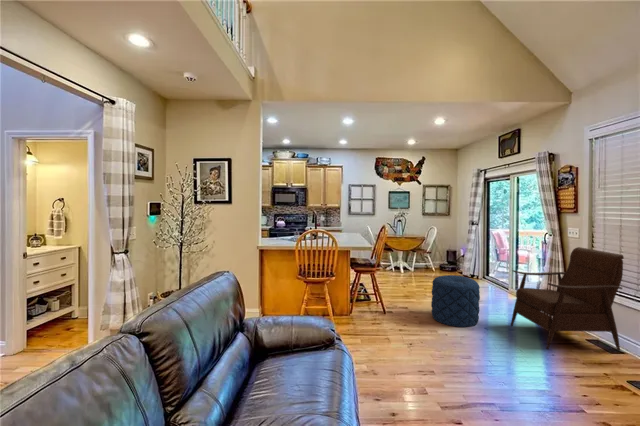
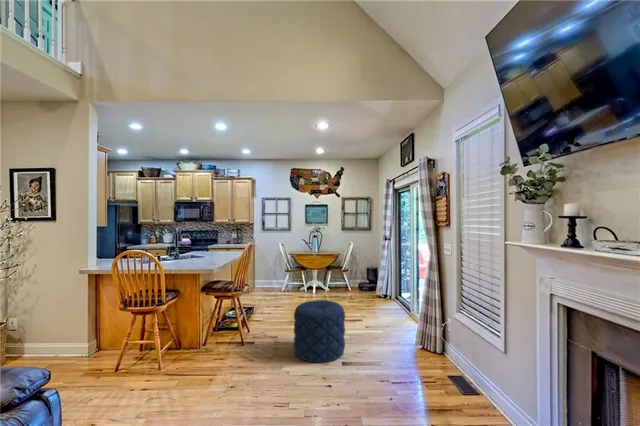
armchair: present [511,247,624,350] -> none [377,267,479,392]

